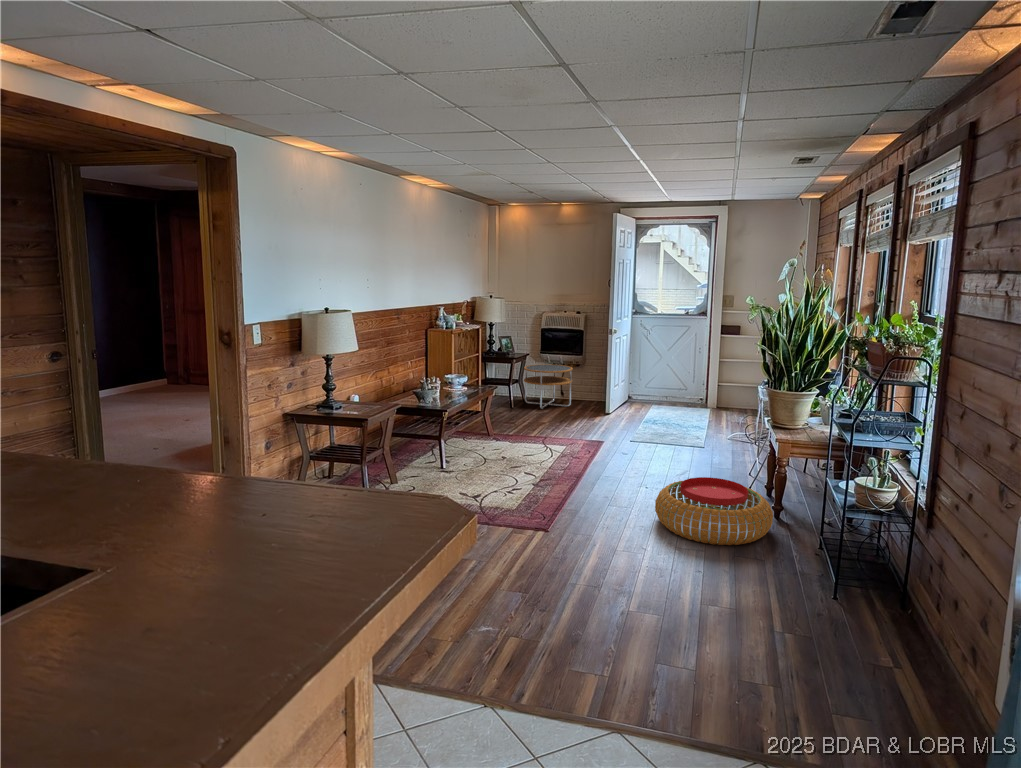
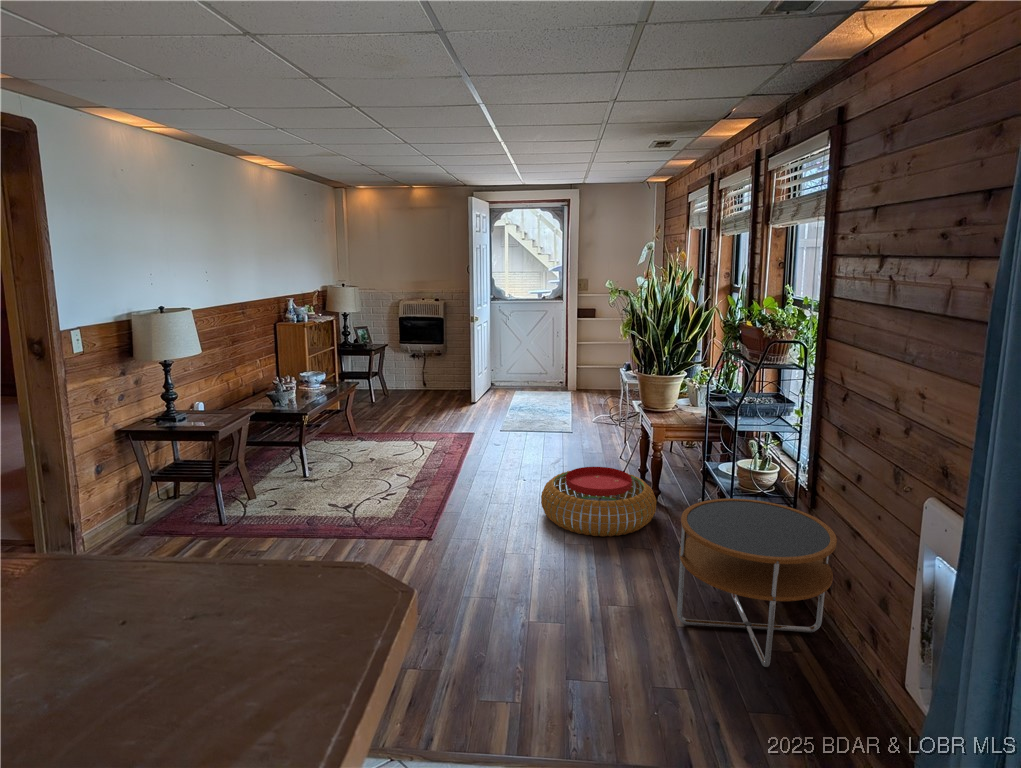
side table: present [524,364,573,409] -> present [677,499,837,667]

